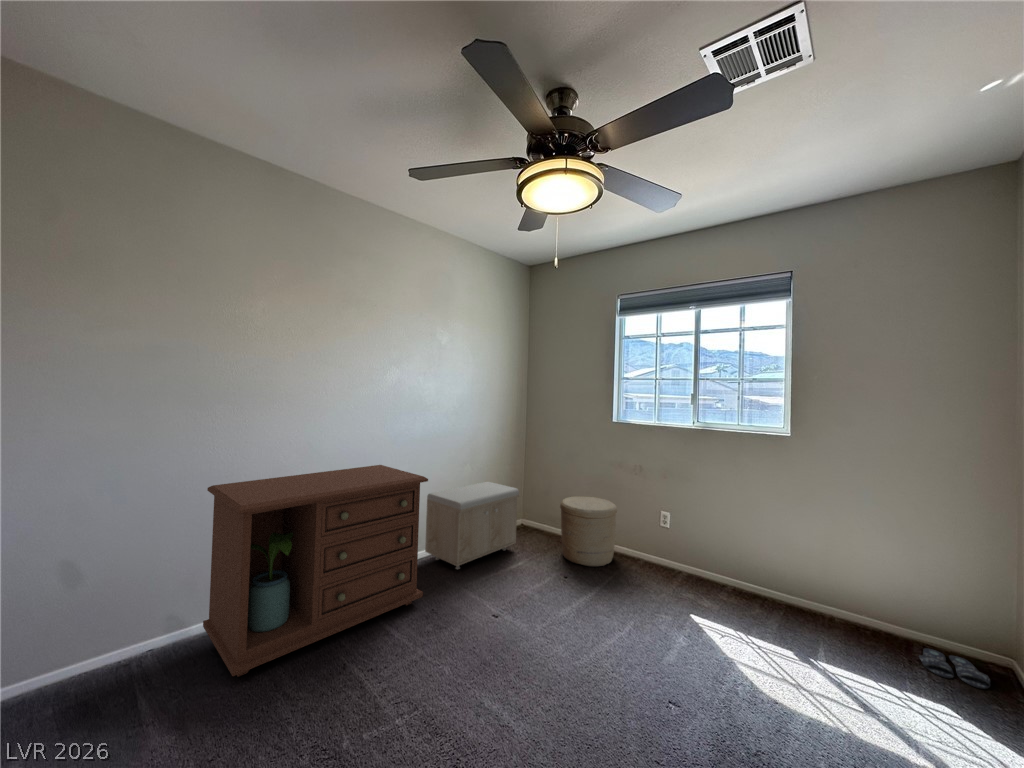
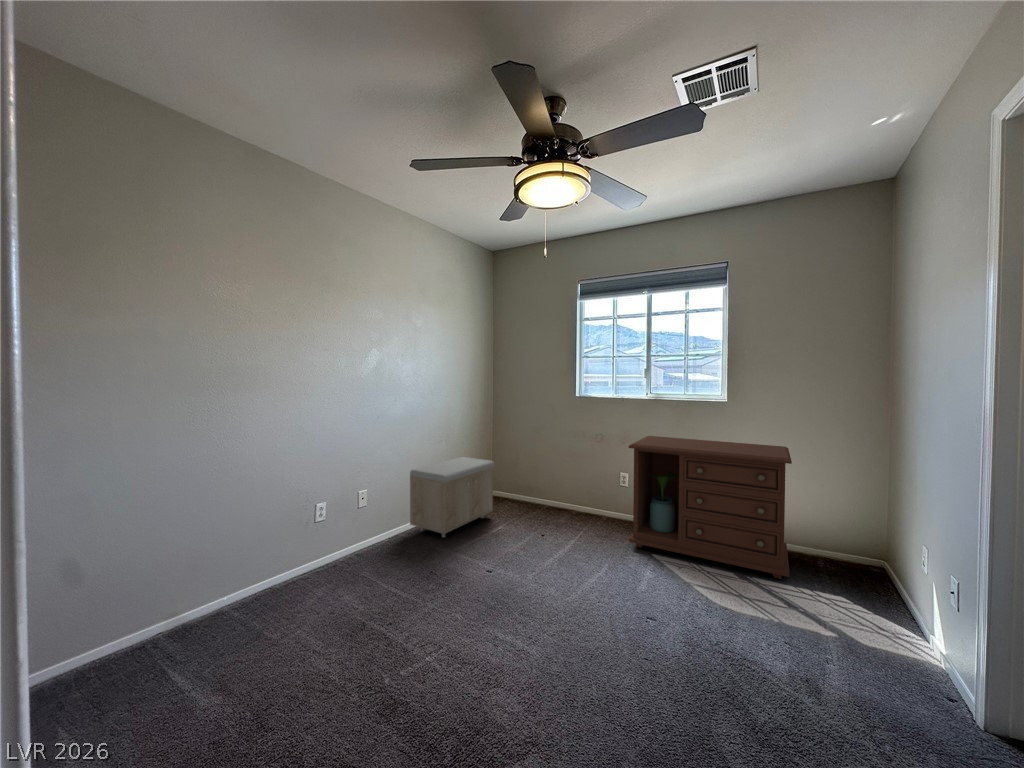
dresser: present [203,465,428,677] -> present [629,436,792,579]
woven basket: present [560,497,617,566] -> none [532,465,583,525]
slippers: present [919,648,990,689] -> none [823,561,871,583]

